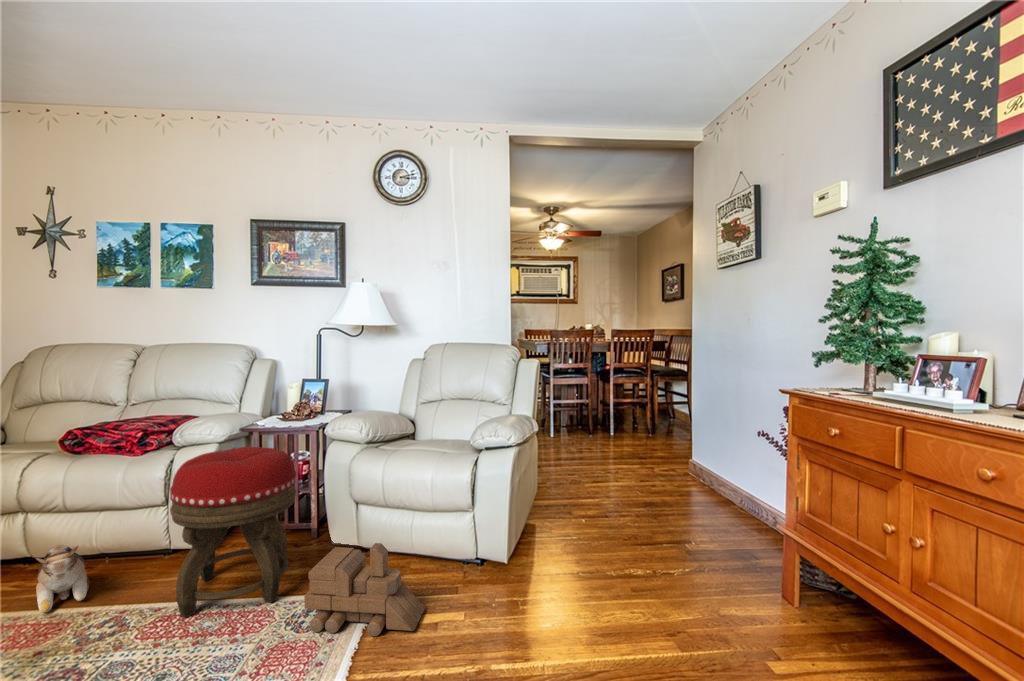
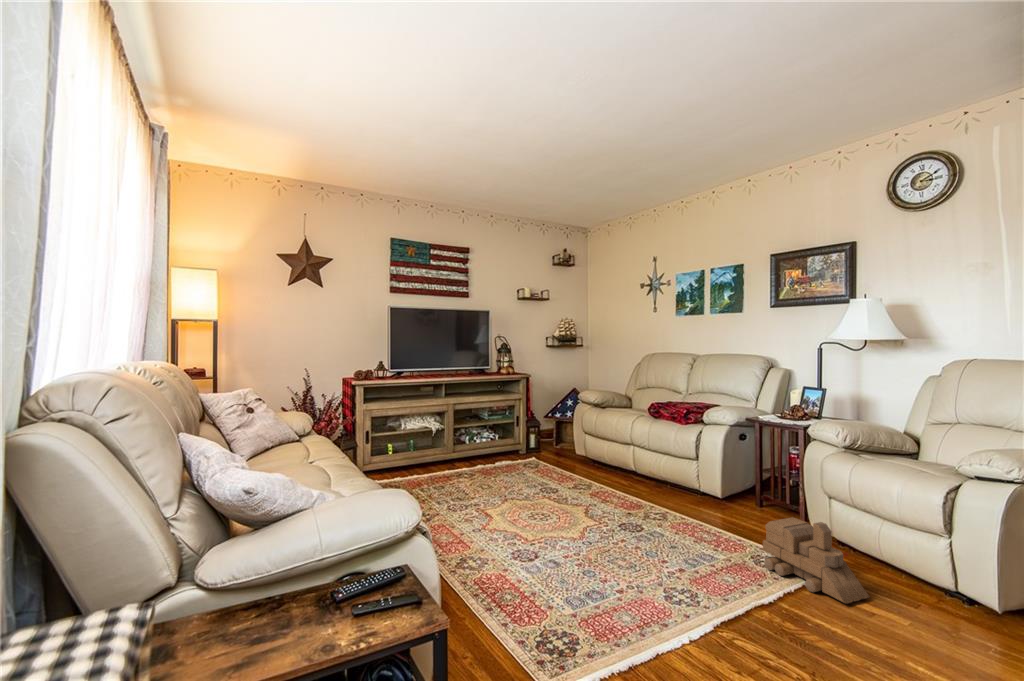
footstool: present [170,446,296,618] -> none [690,429,774,543]
plush toy: present [36,545,90,613] -> none [631,464,656,500]

